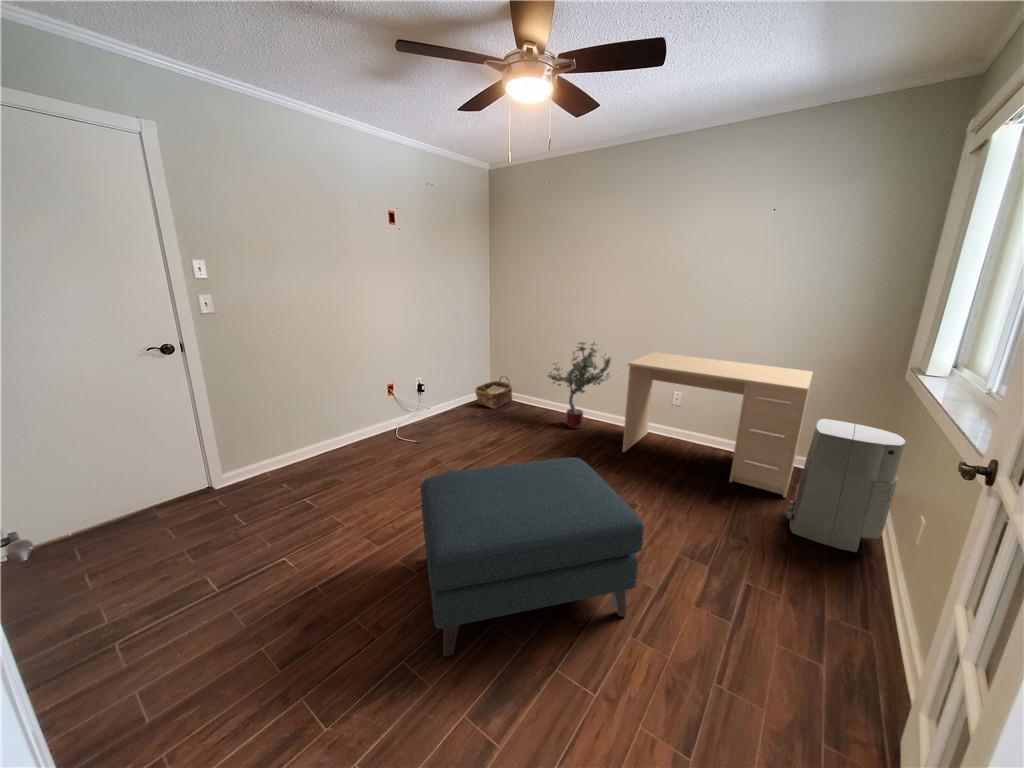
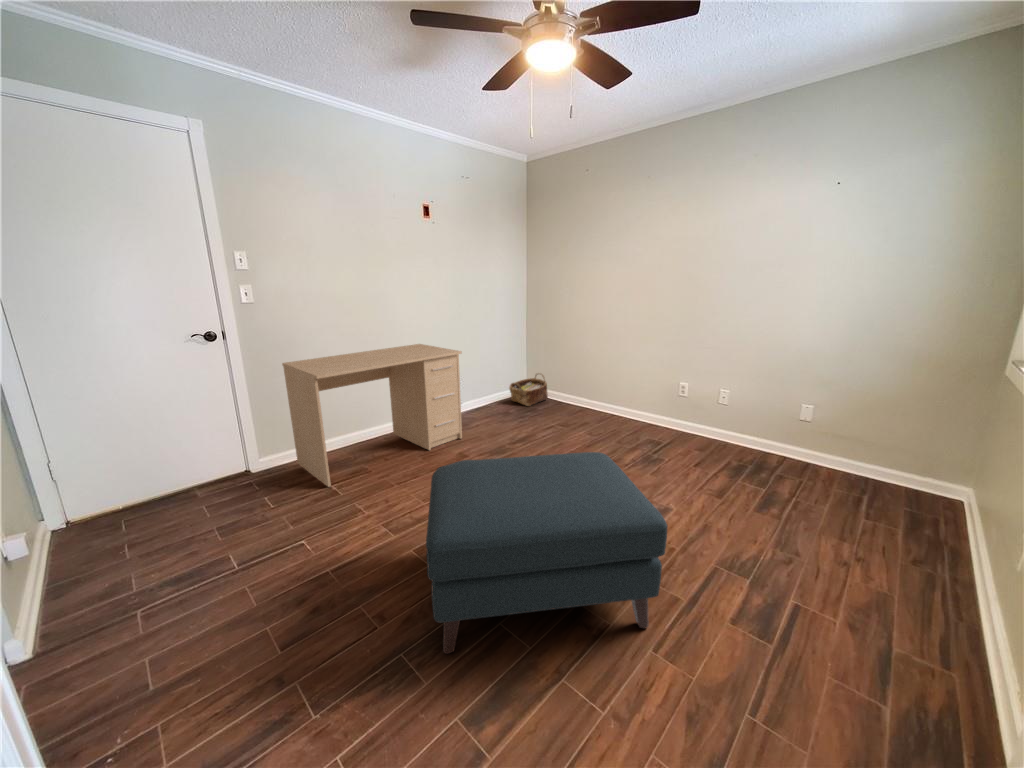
potted tree: present [548,343,611,428] -> none [582,336,652,428]
desk: present [622,352,813,497] -> present [282,344,462,487]
air purifier: present [786,419,905,552] -> none [849,419,1004,578]

